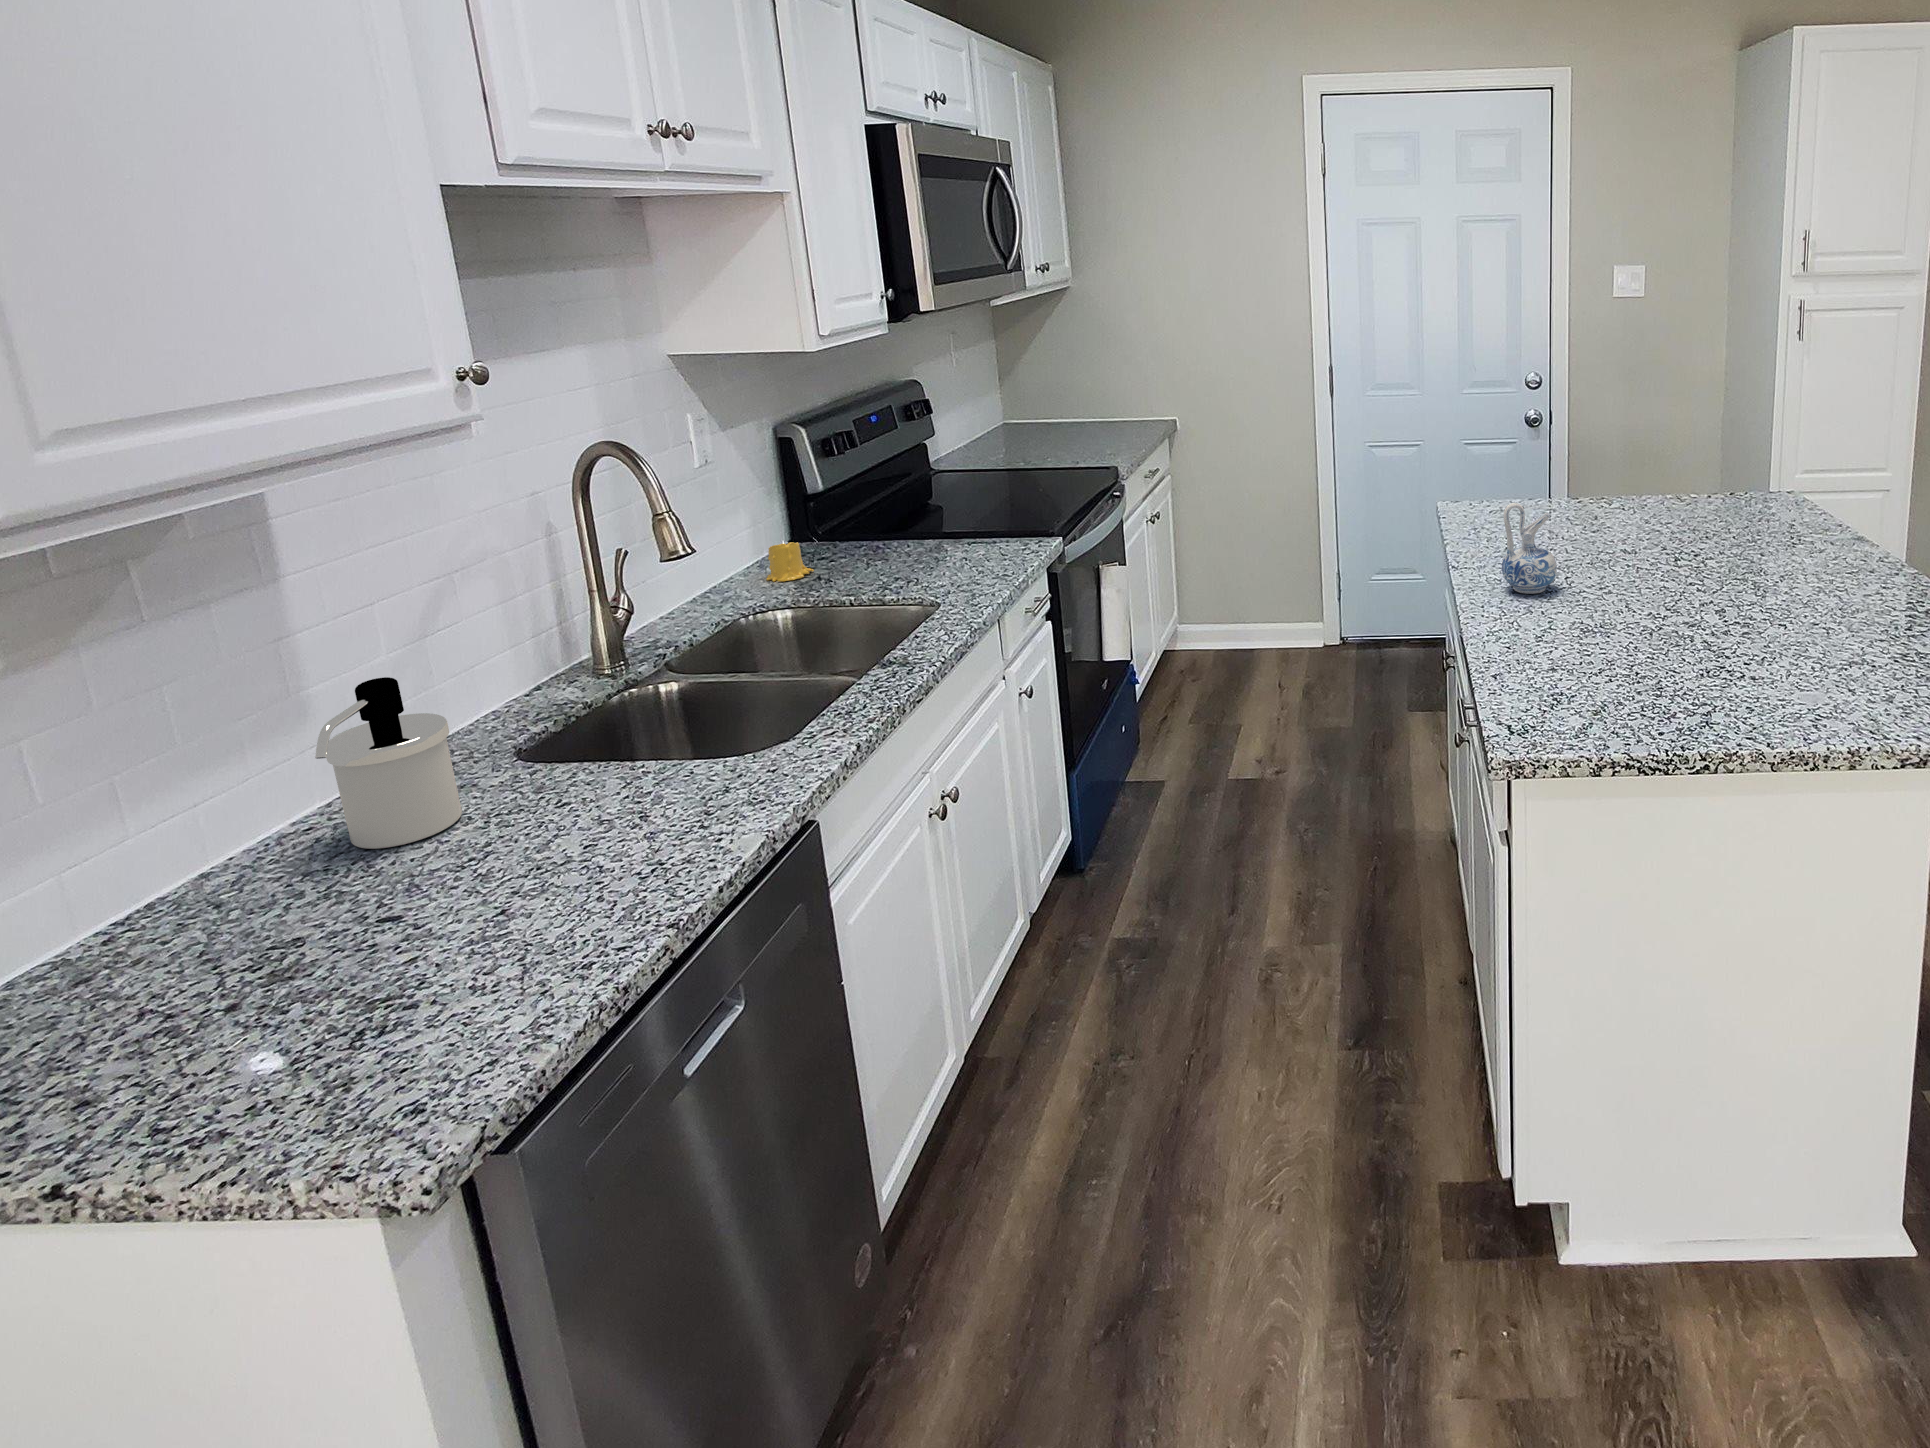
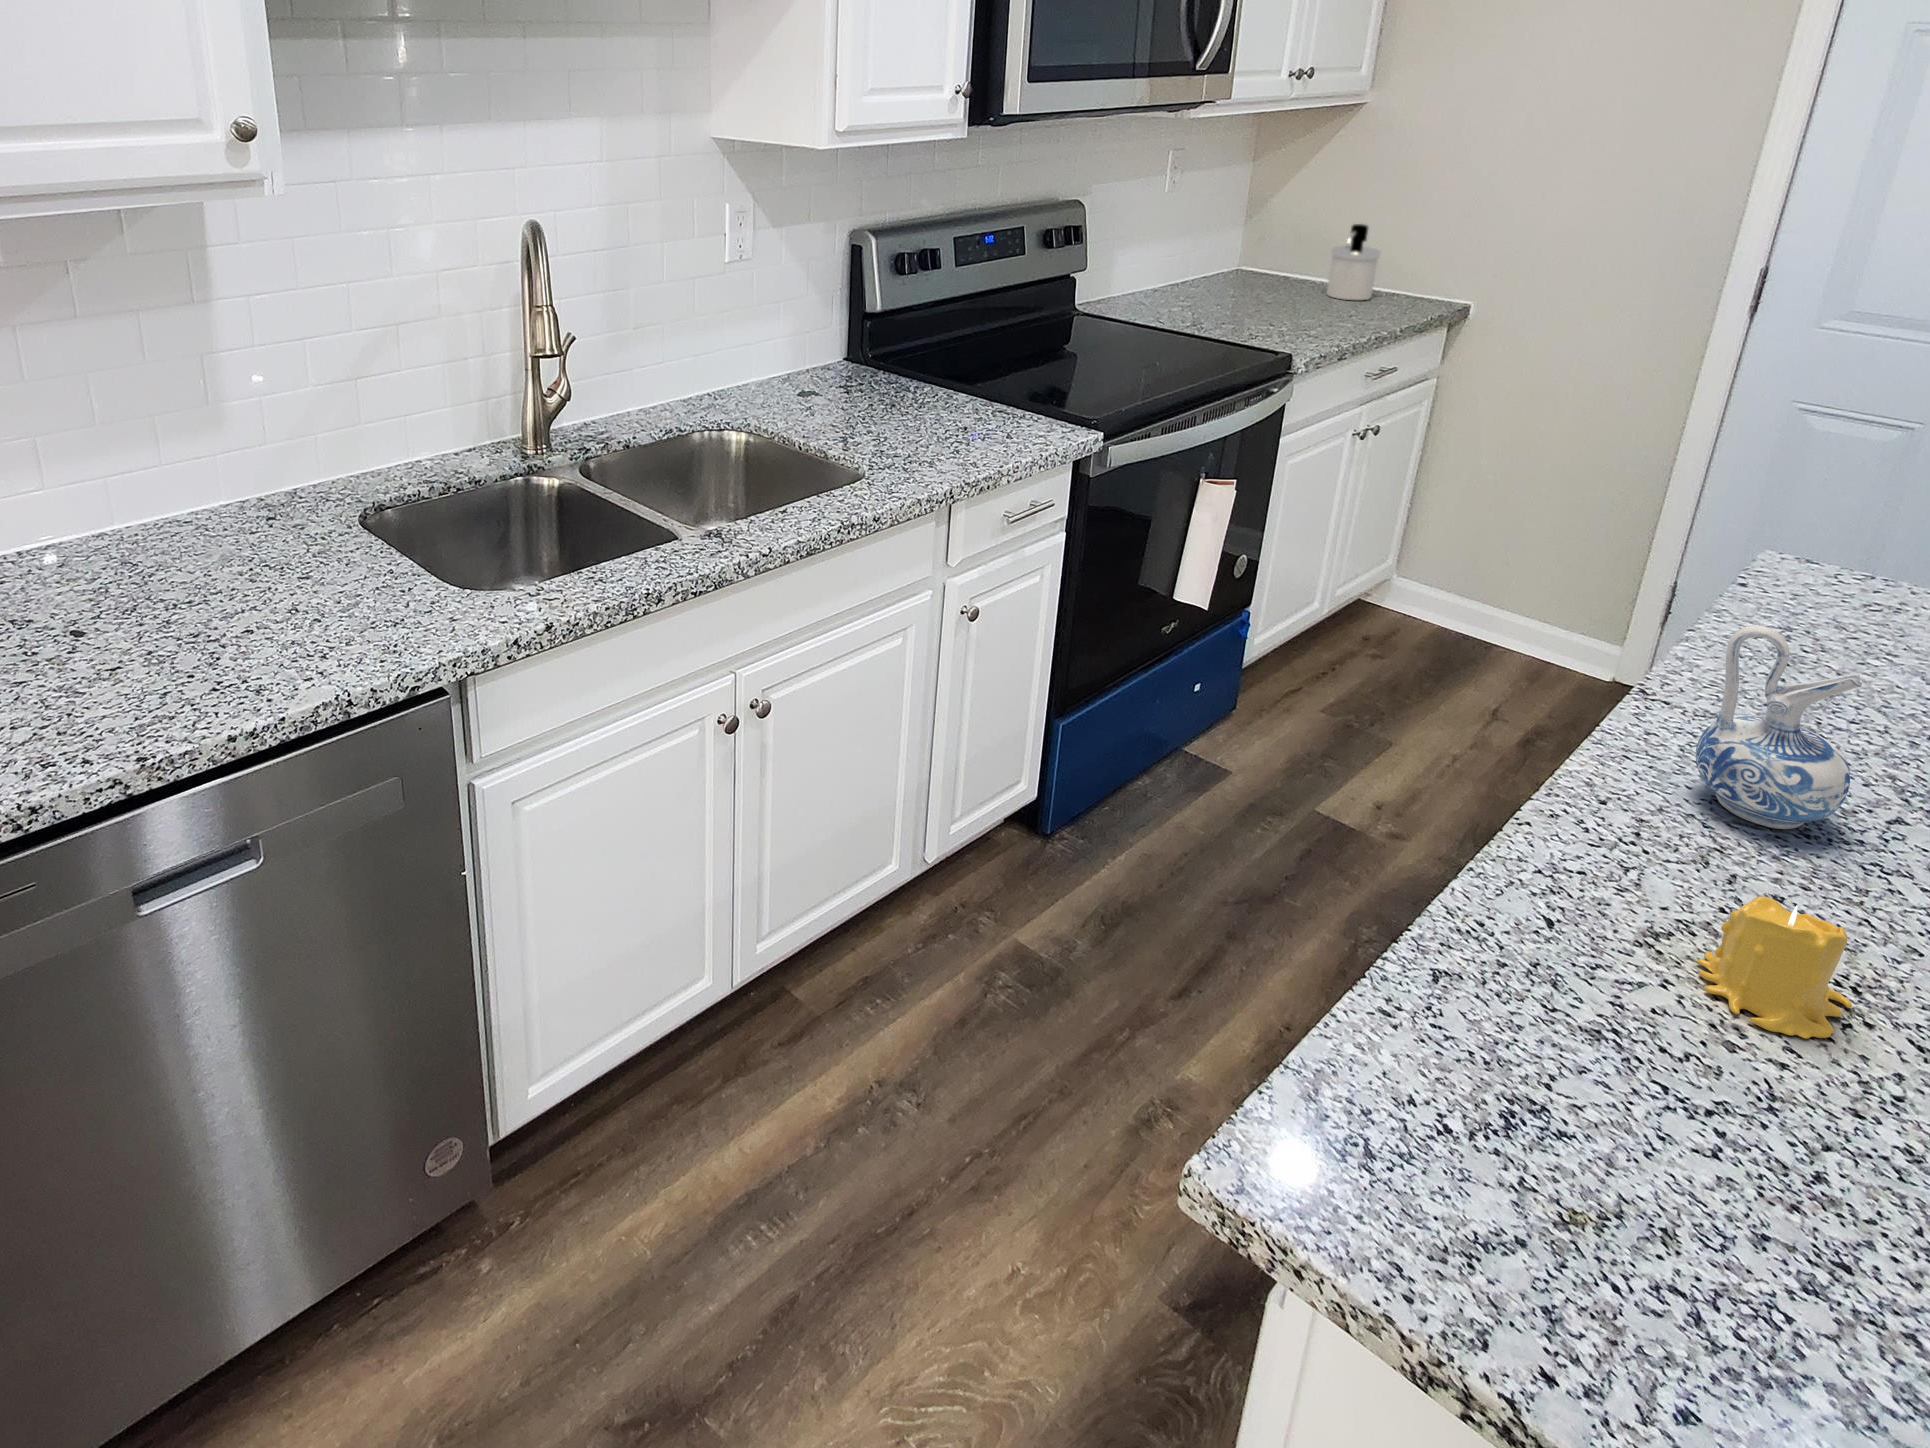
candle: present [766,541,814,582] -> present [1697,896,1852,1039]
soap dispenser: present [315,677,462,849] -> present [1327,224,1381,300]

